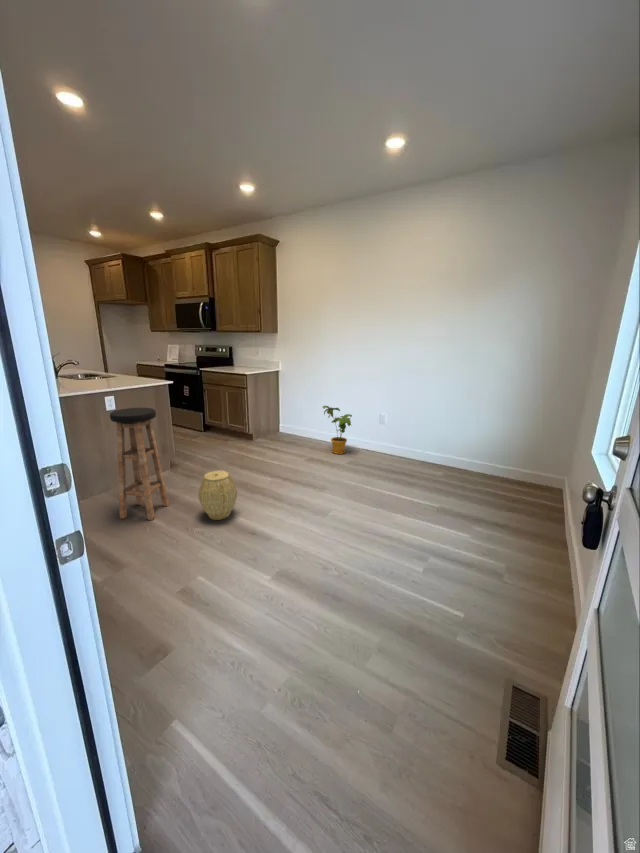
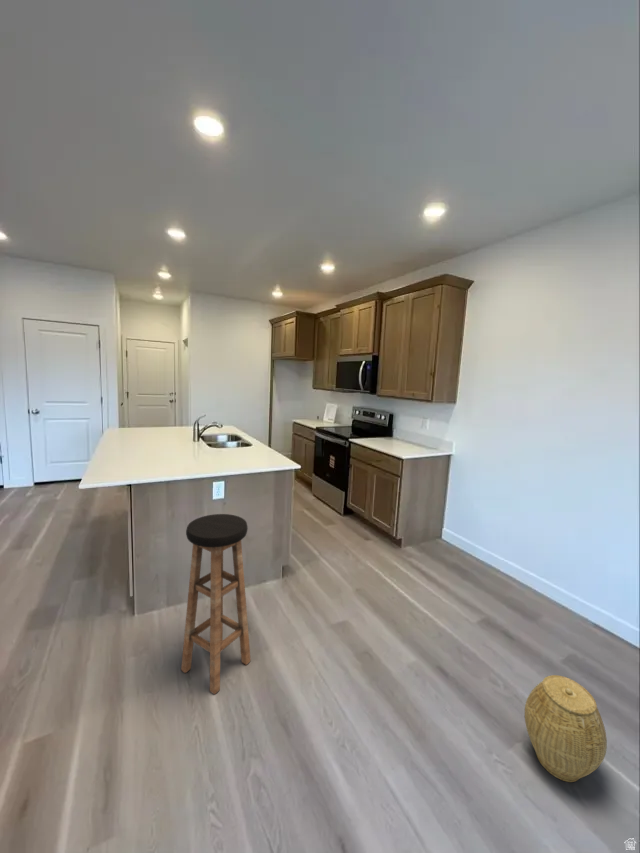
house plant: present [323,406,352,454] -> none [517,531,572,620]
woven basket: present [199,471,237,520] -> present [525,675,607,782]

